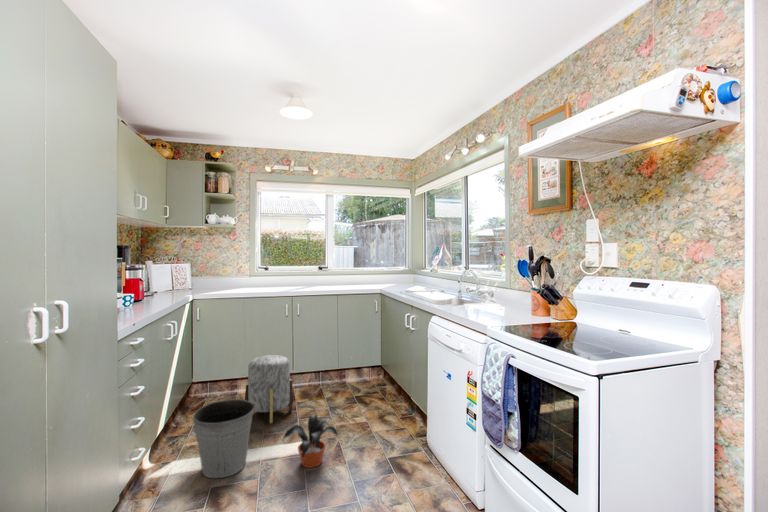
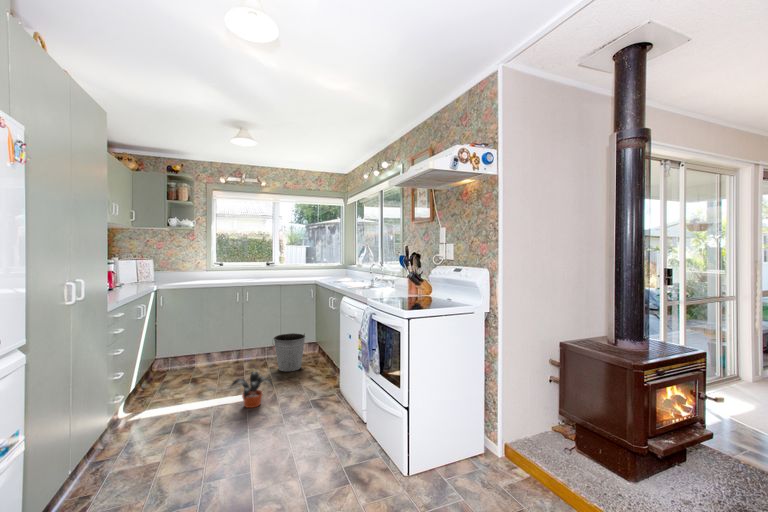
stool: present [245,355,293,423] -> none [201,332,242,384]
bucket: present [191,399,256,478] -> present [273,333,305,371]

